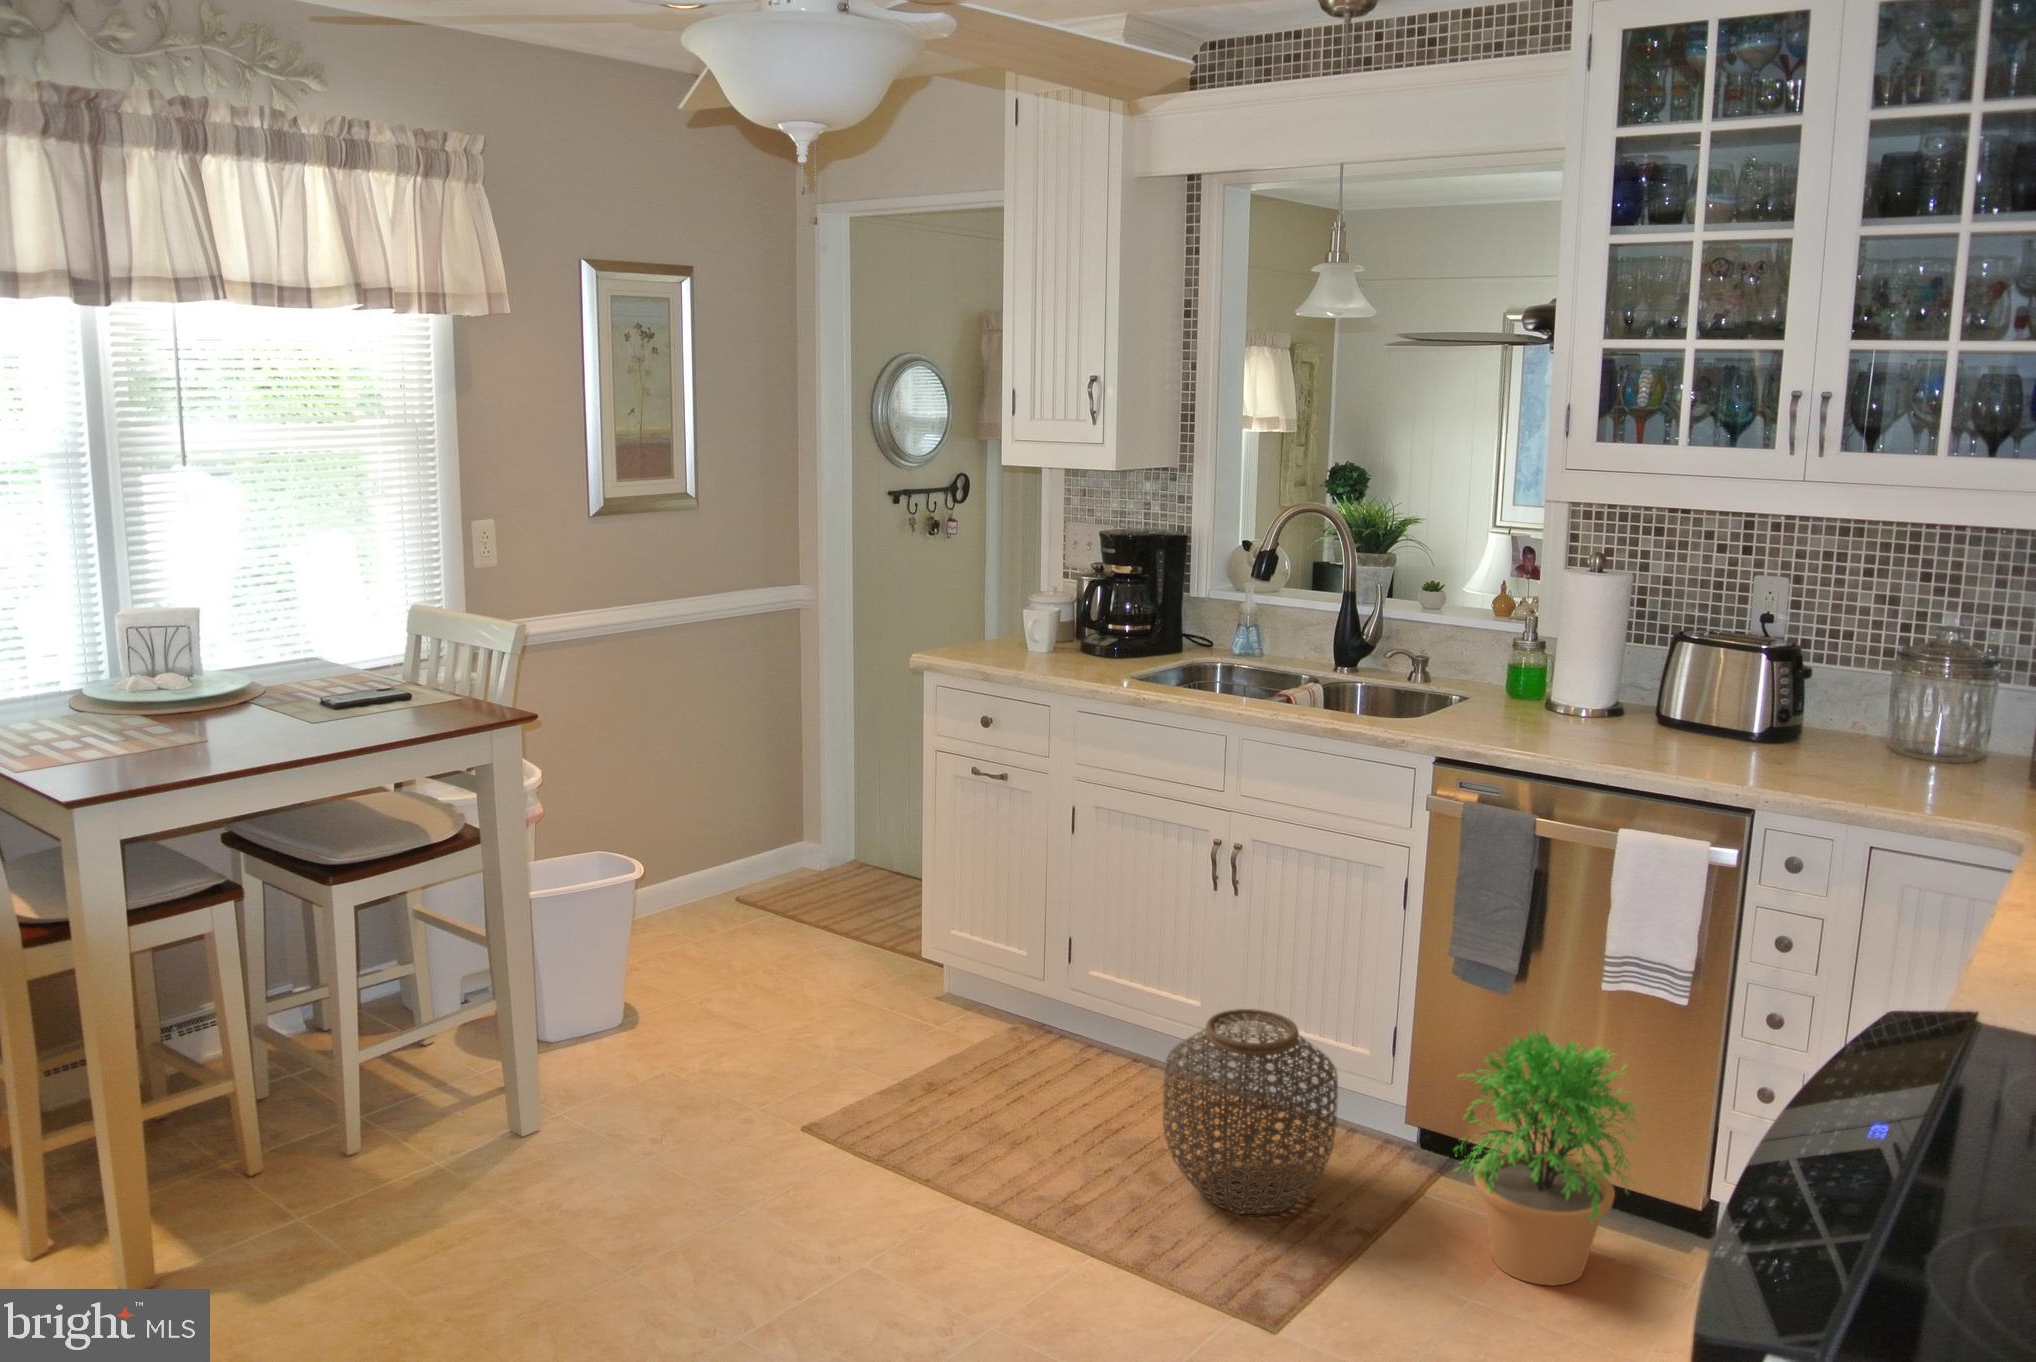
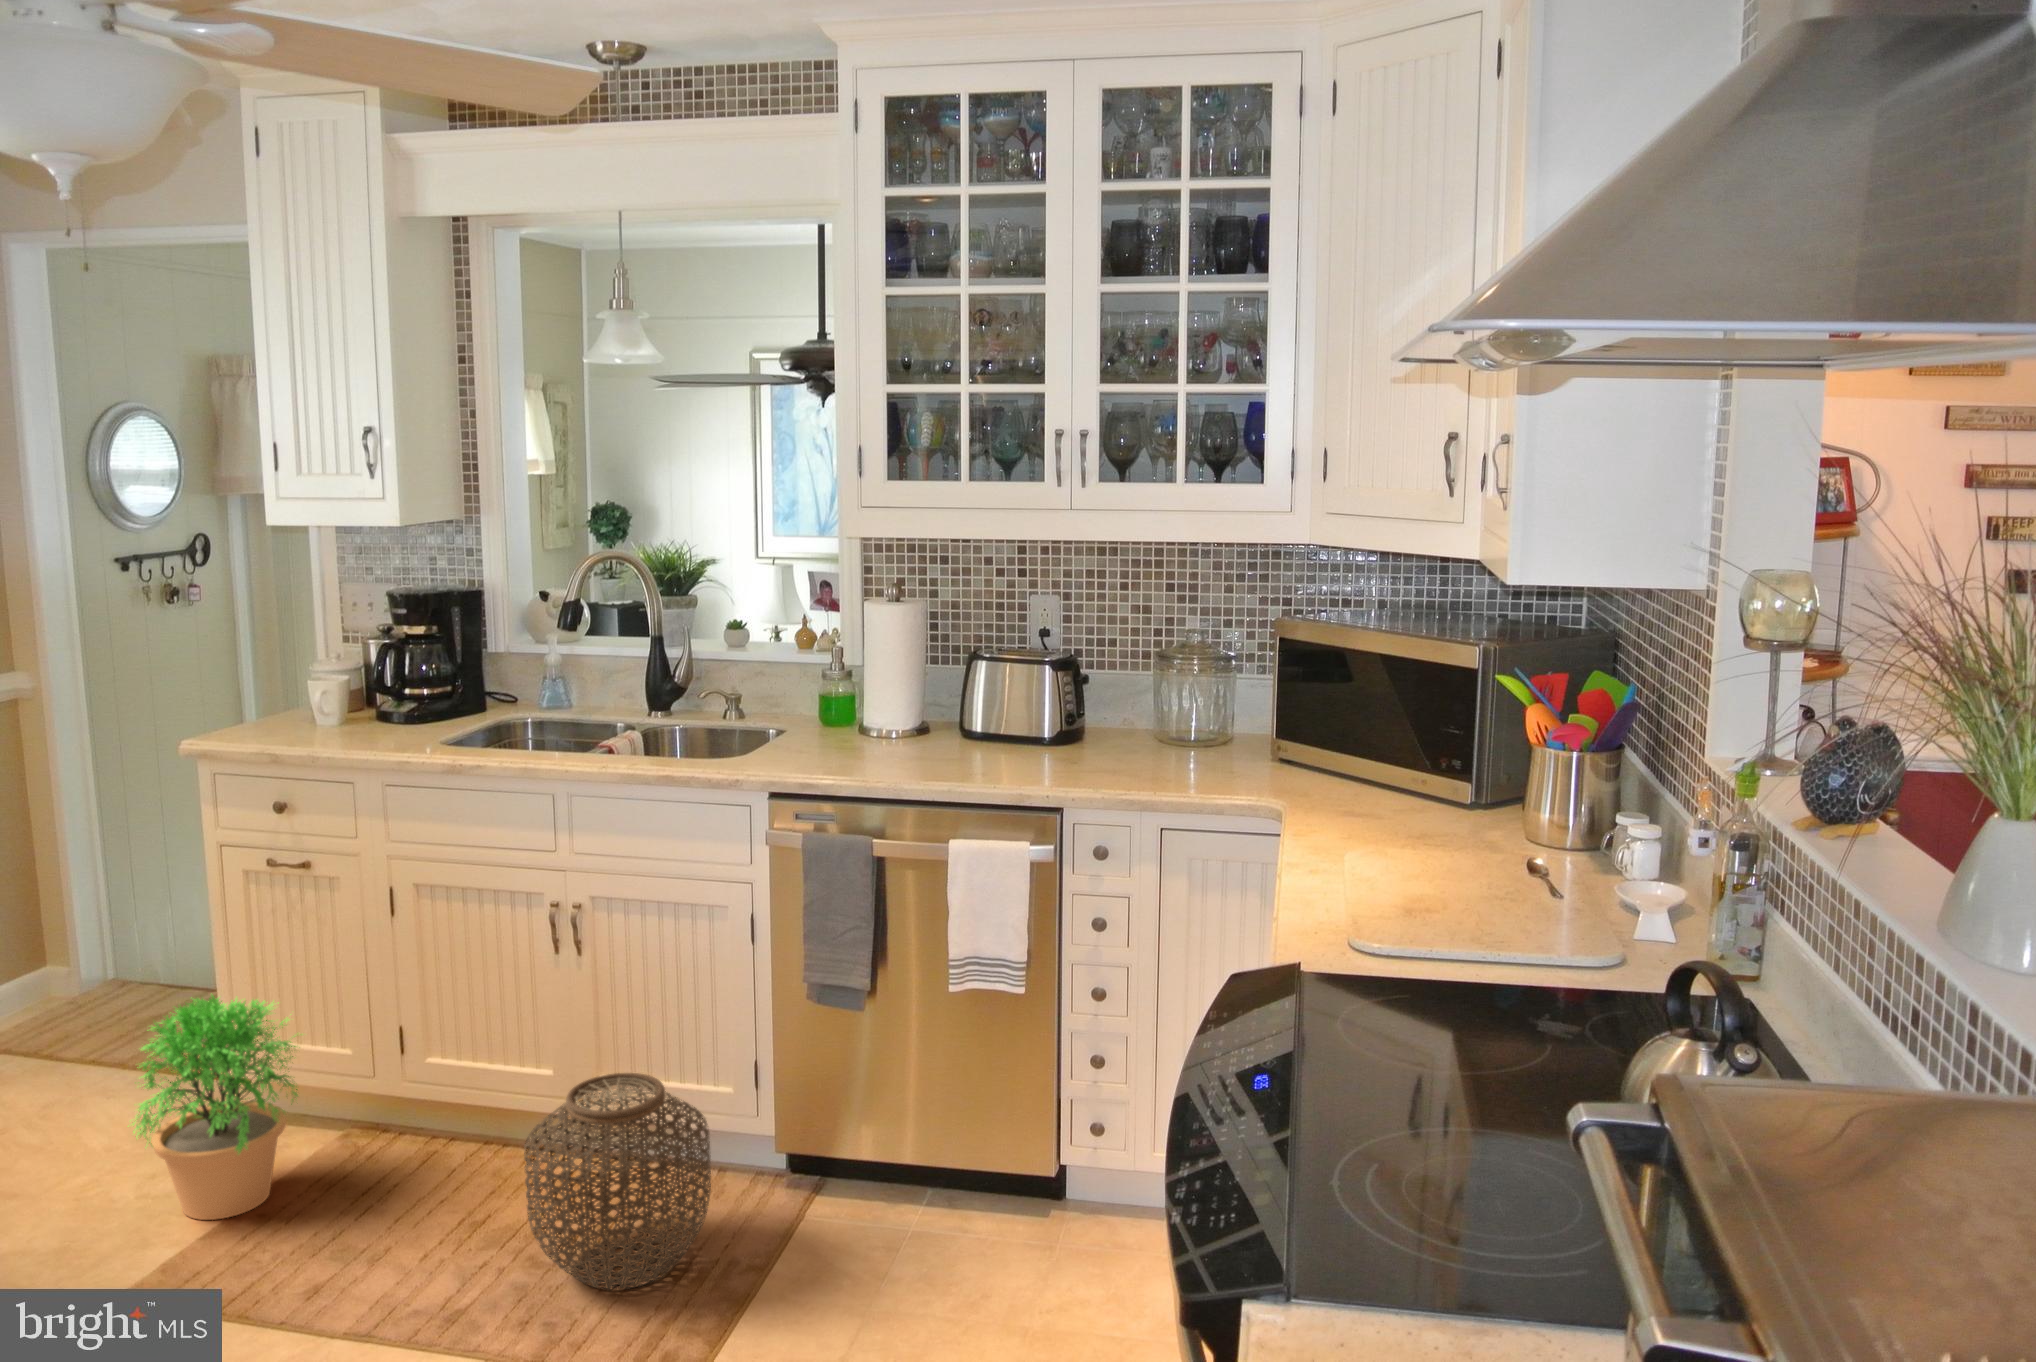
potted plant: present [1454,1030,1640,1286] -> present [133,995,298,1220]

